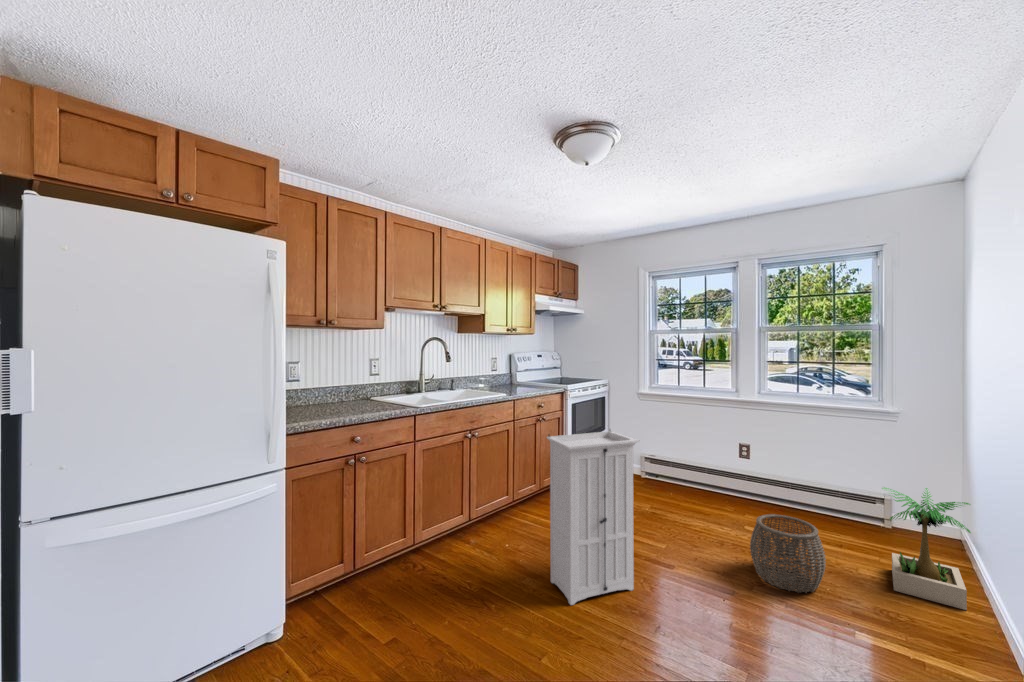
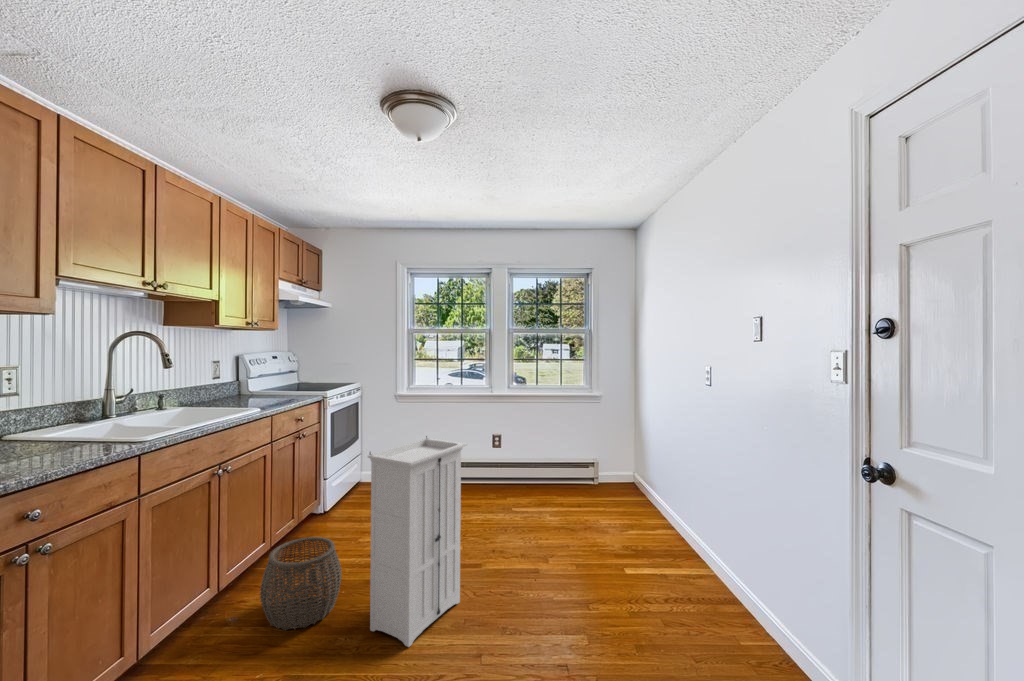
potted plant: present [882,487,971,610] -> none [609,447,667,529]
woven basket: present [750,514,826,593] -> present [260,537,342,630]

